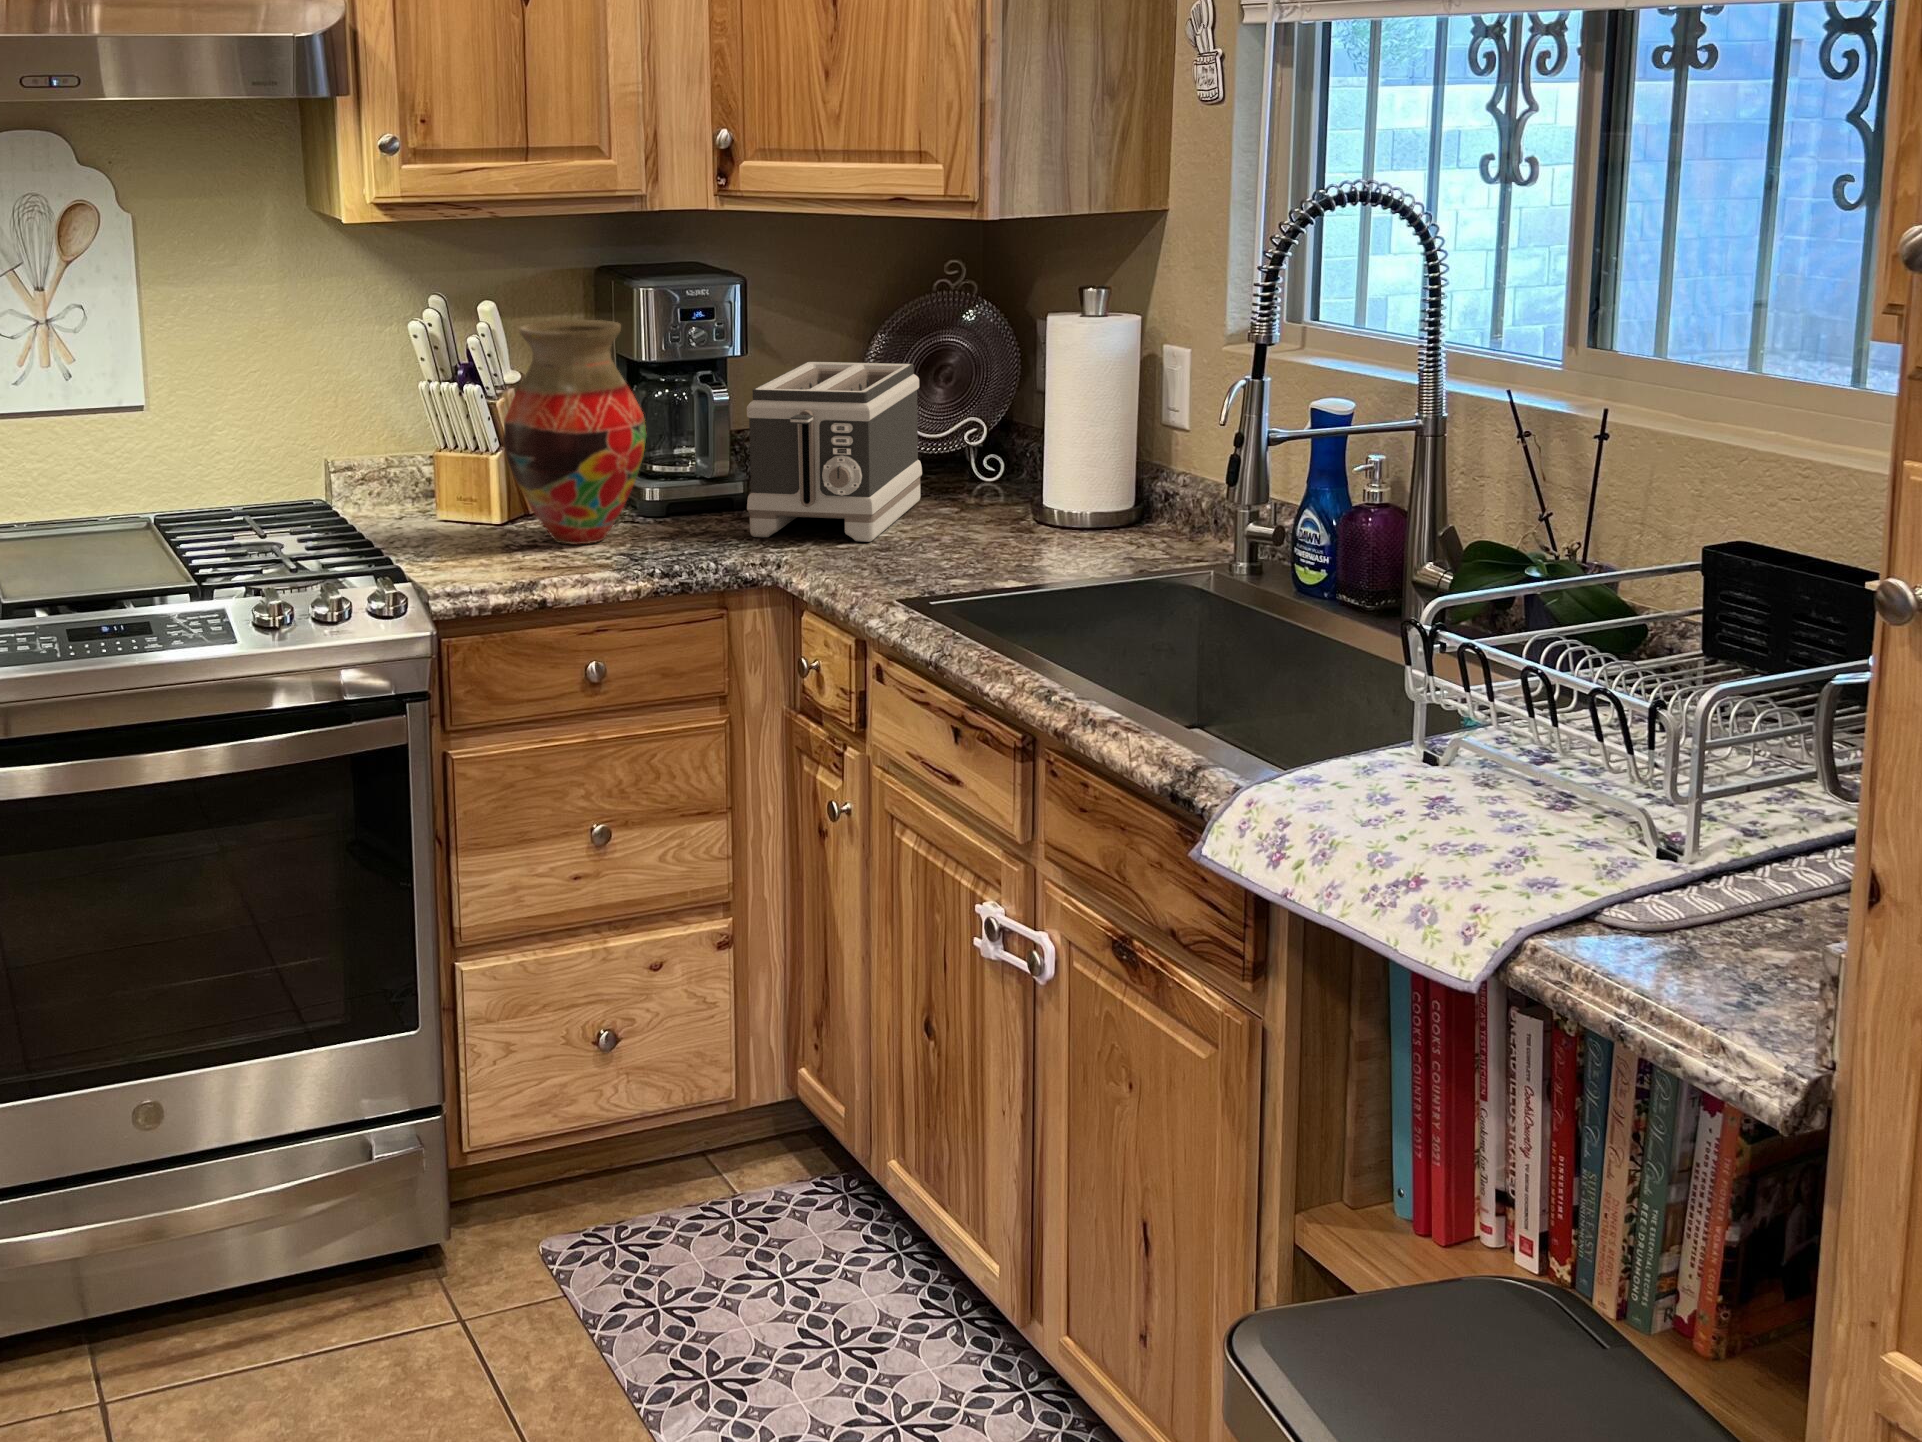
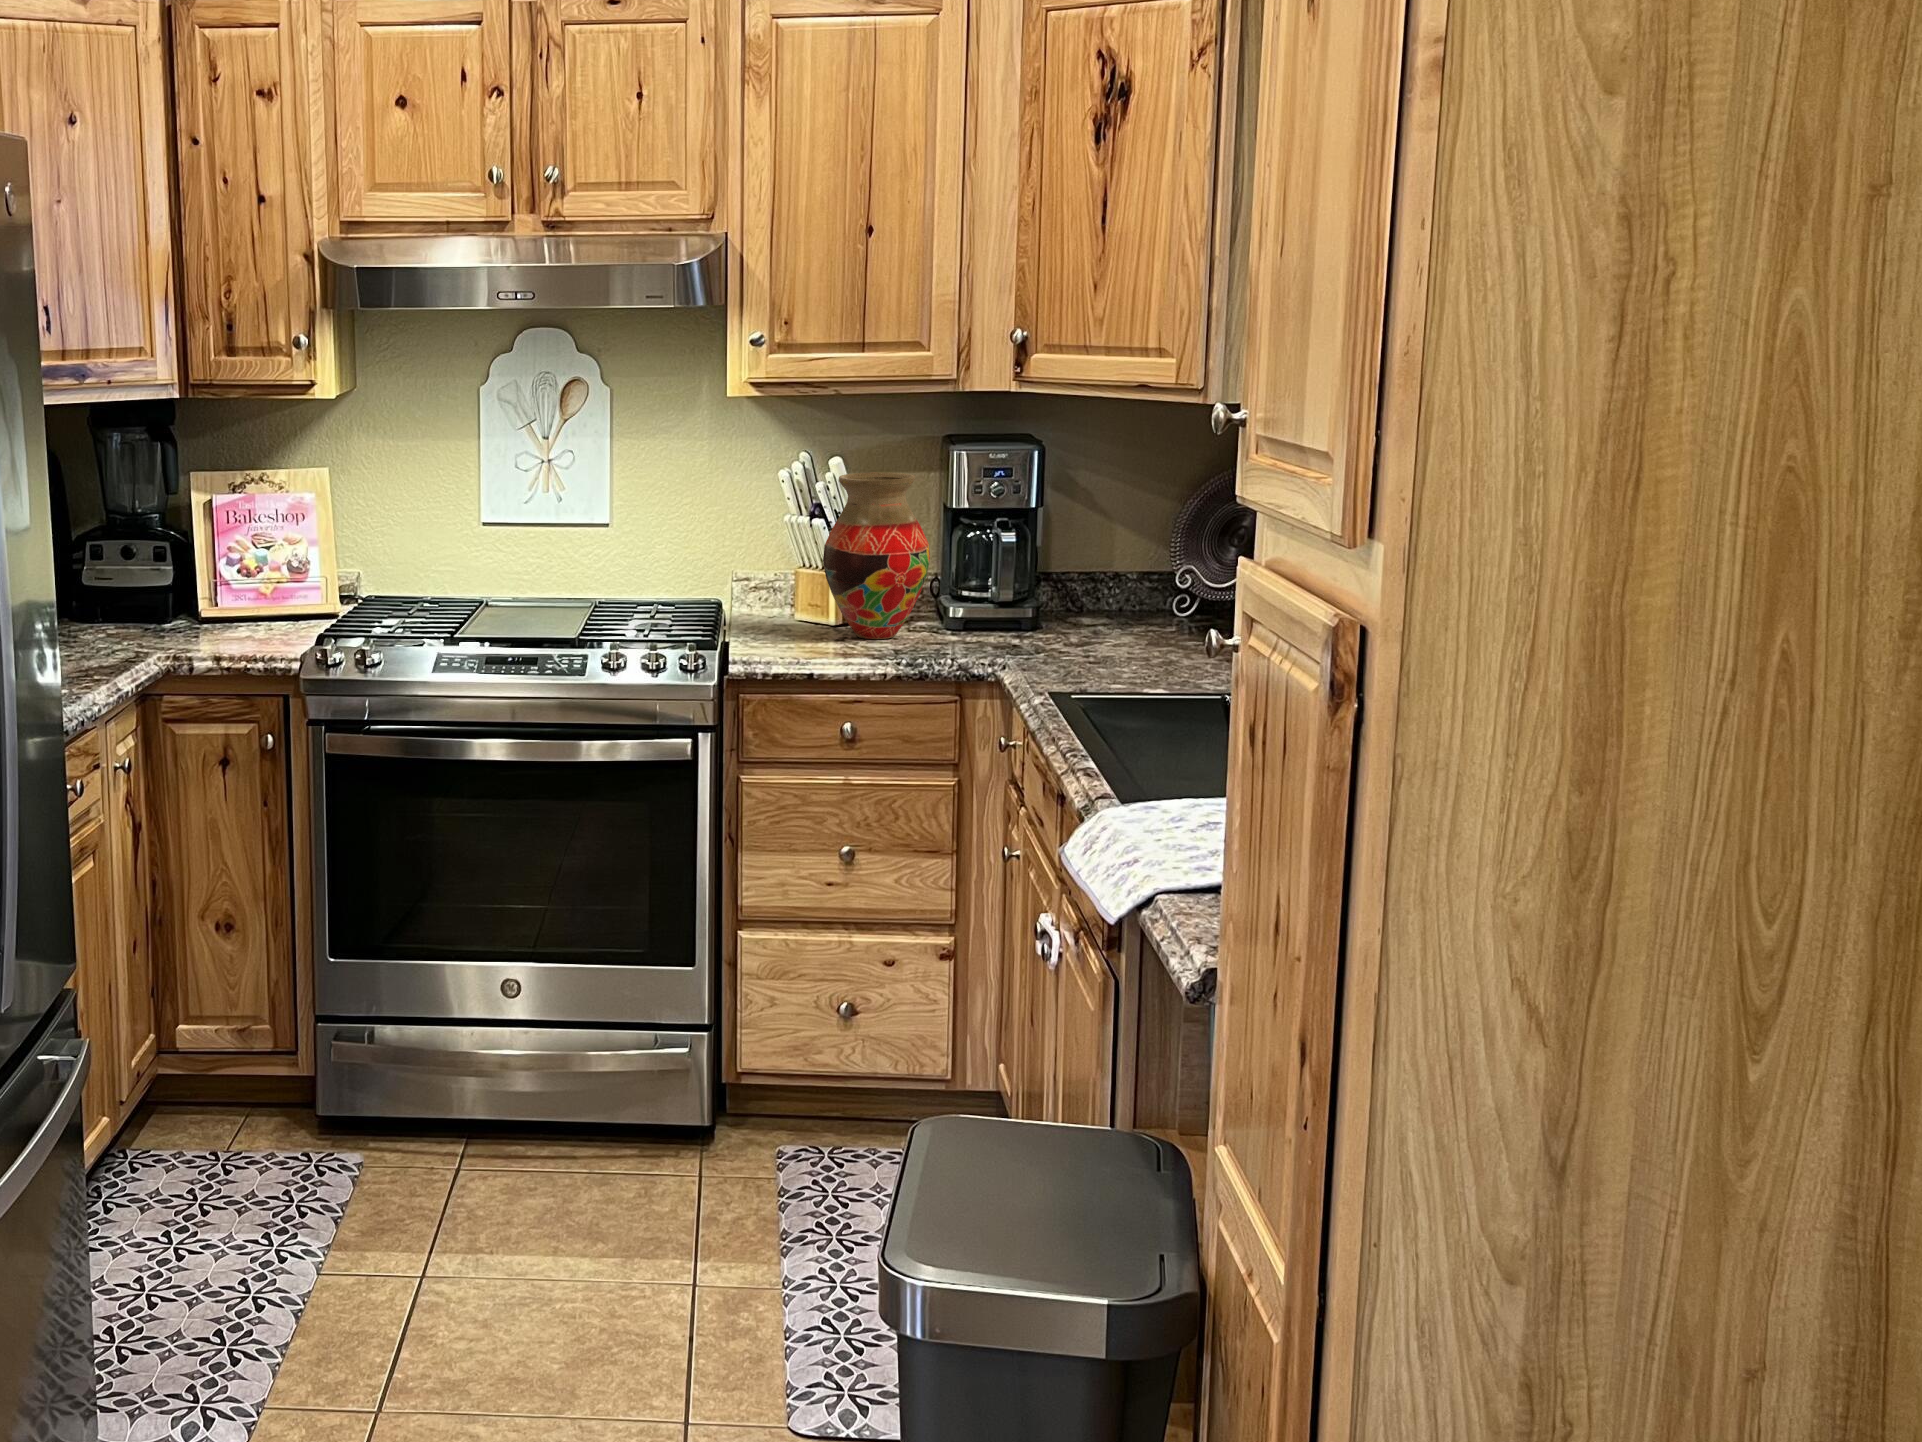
toaster: present [747,362,922,542] -> none [1000,516,1173,655]

